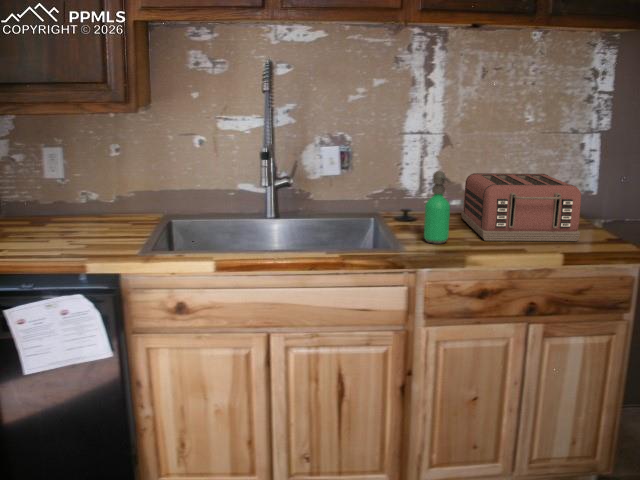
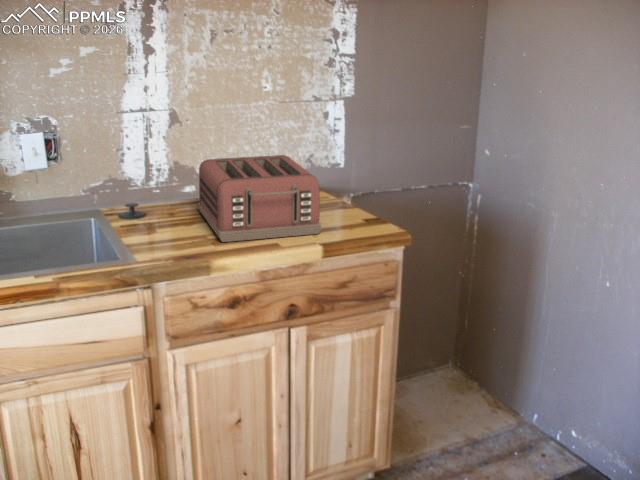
soap dispenser: present [424,171,450,244] -> none [152,170,181,252]

